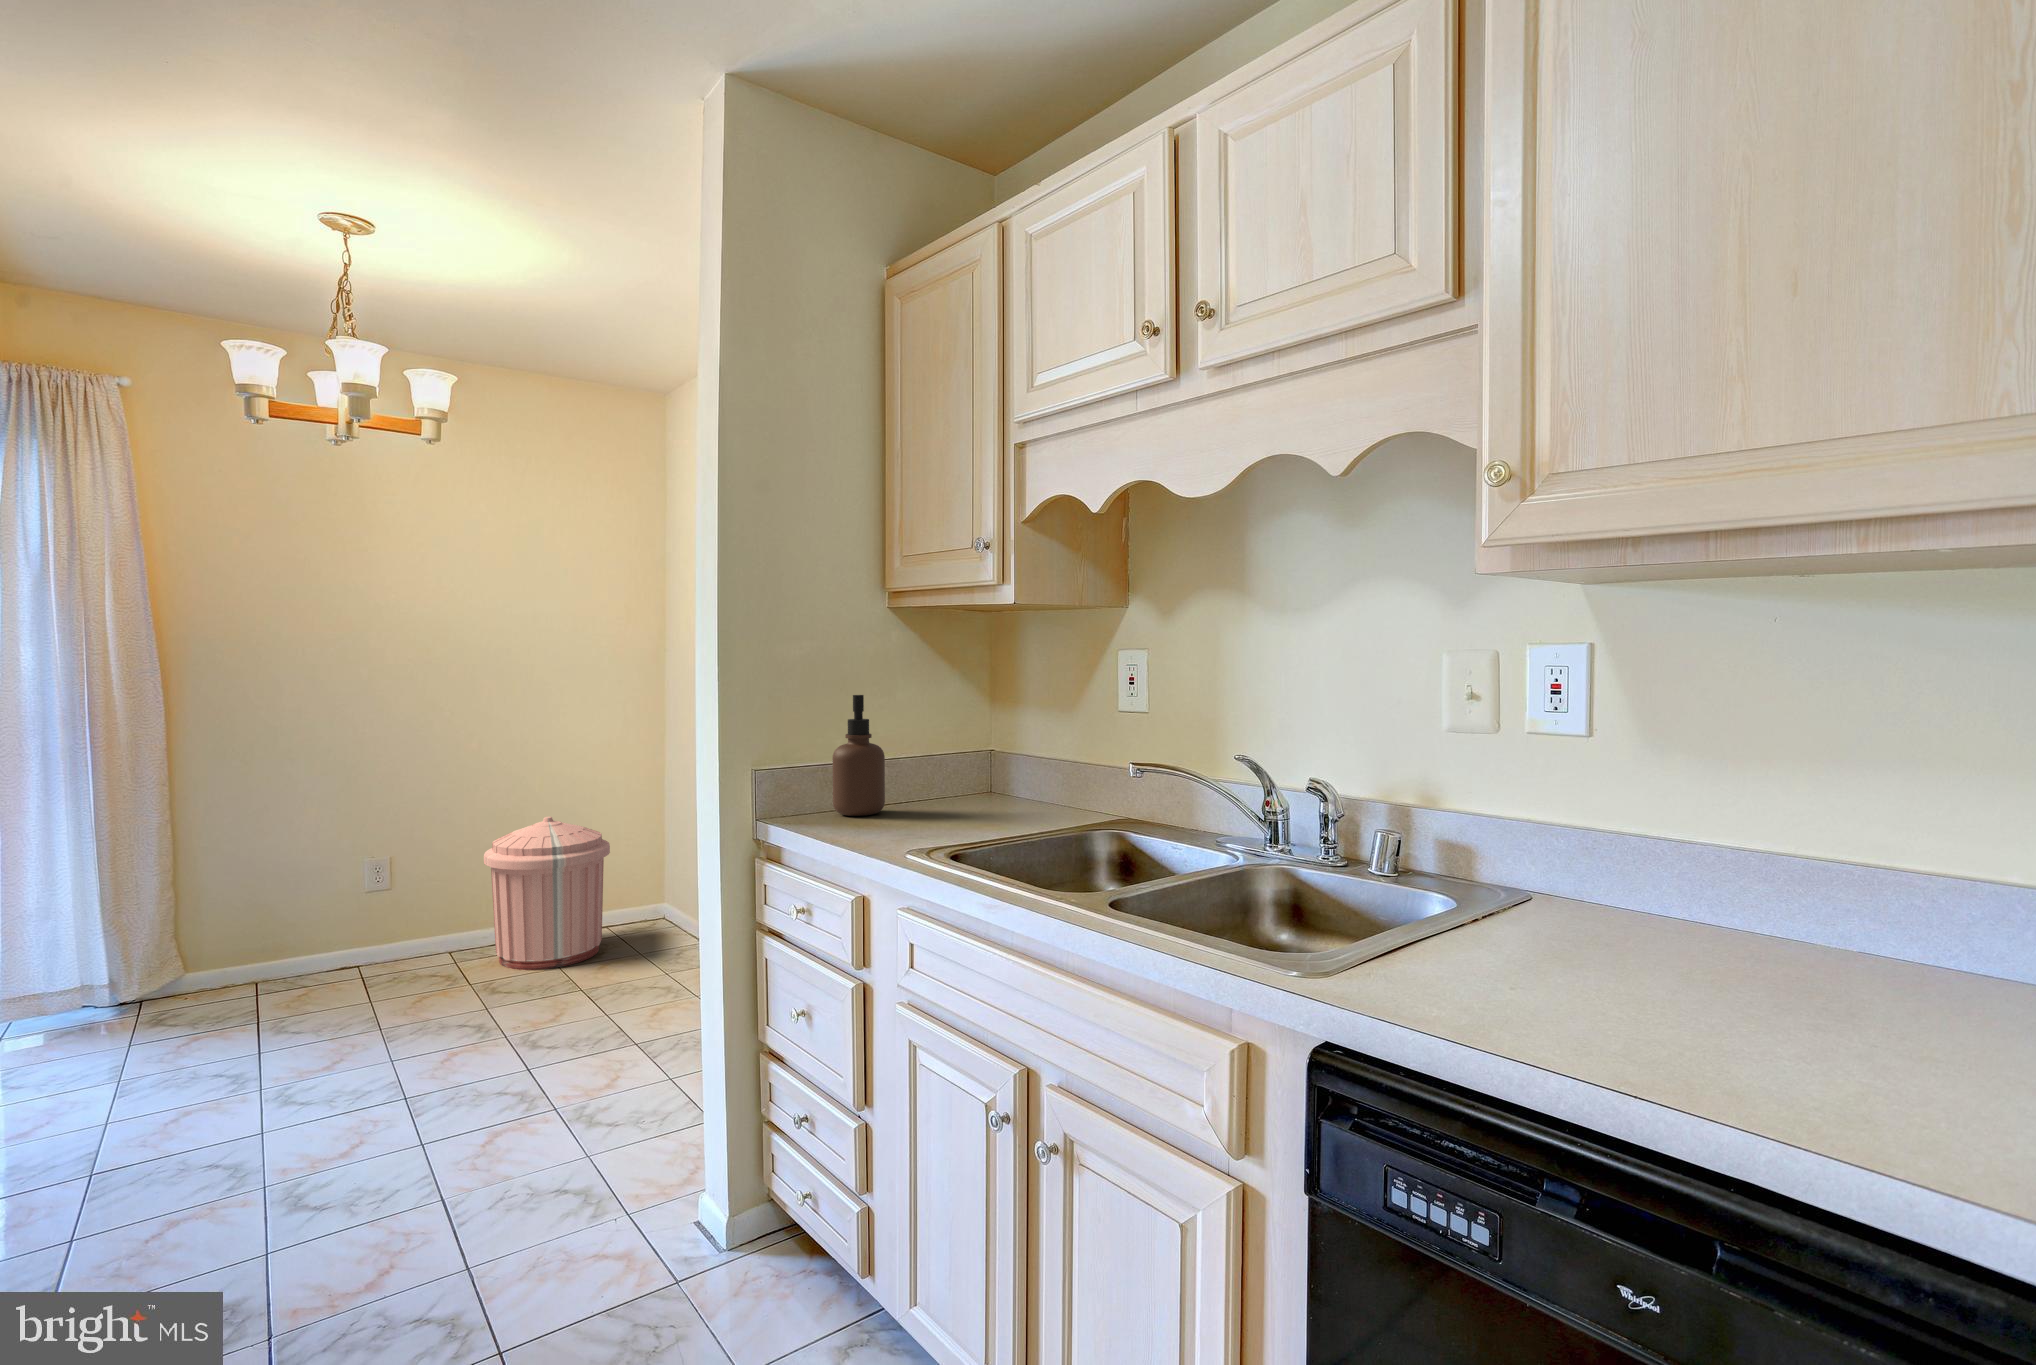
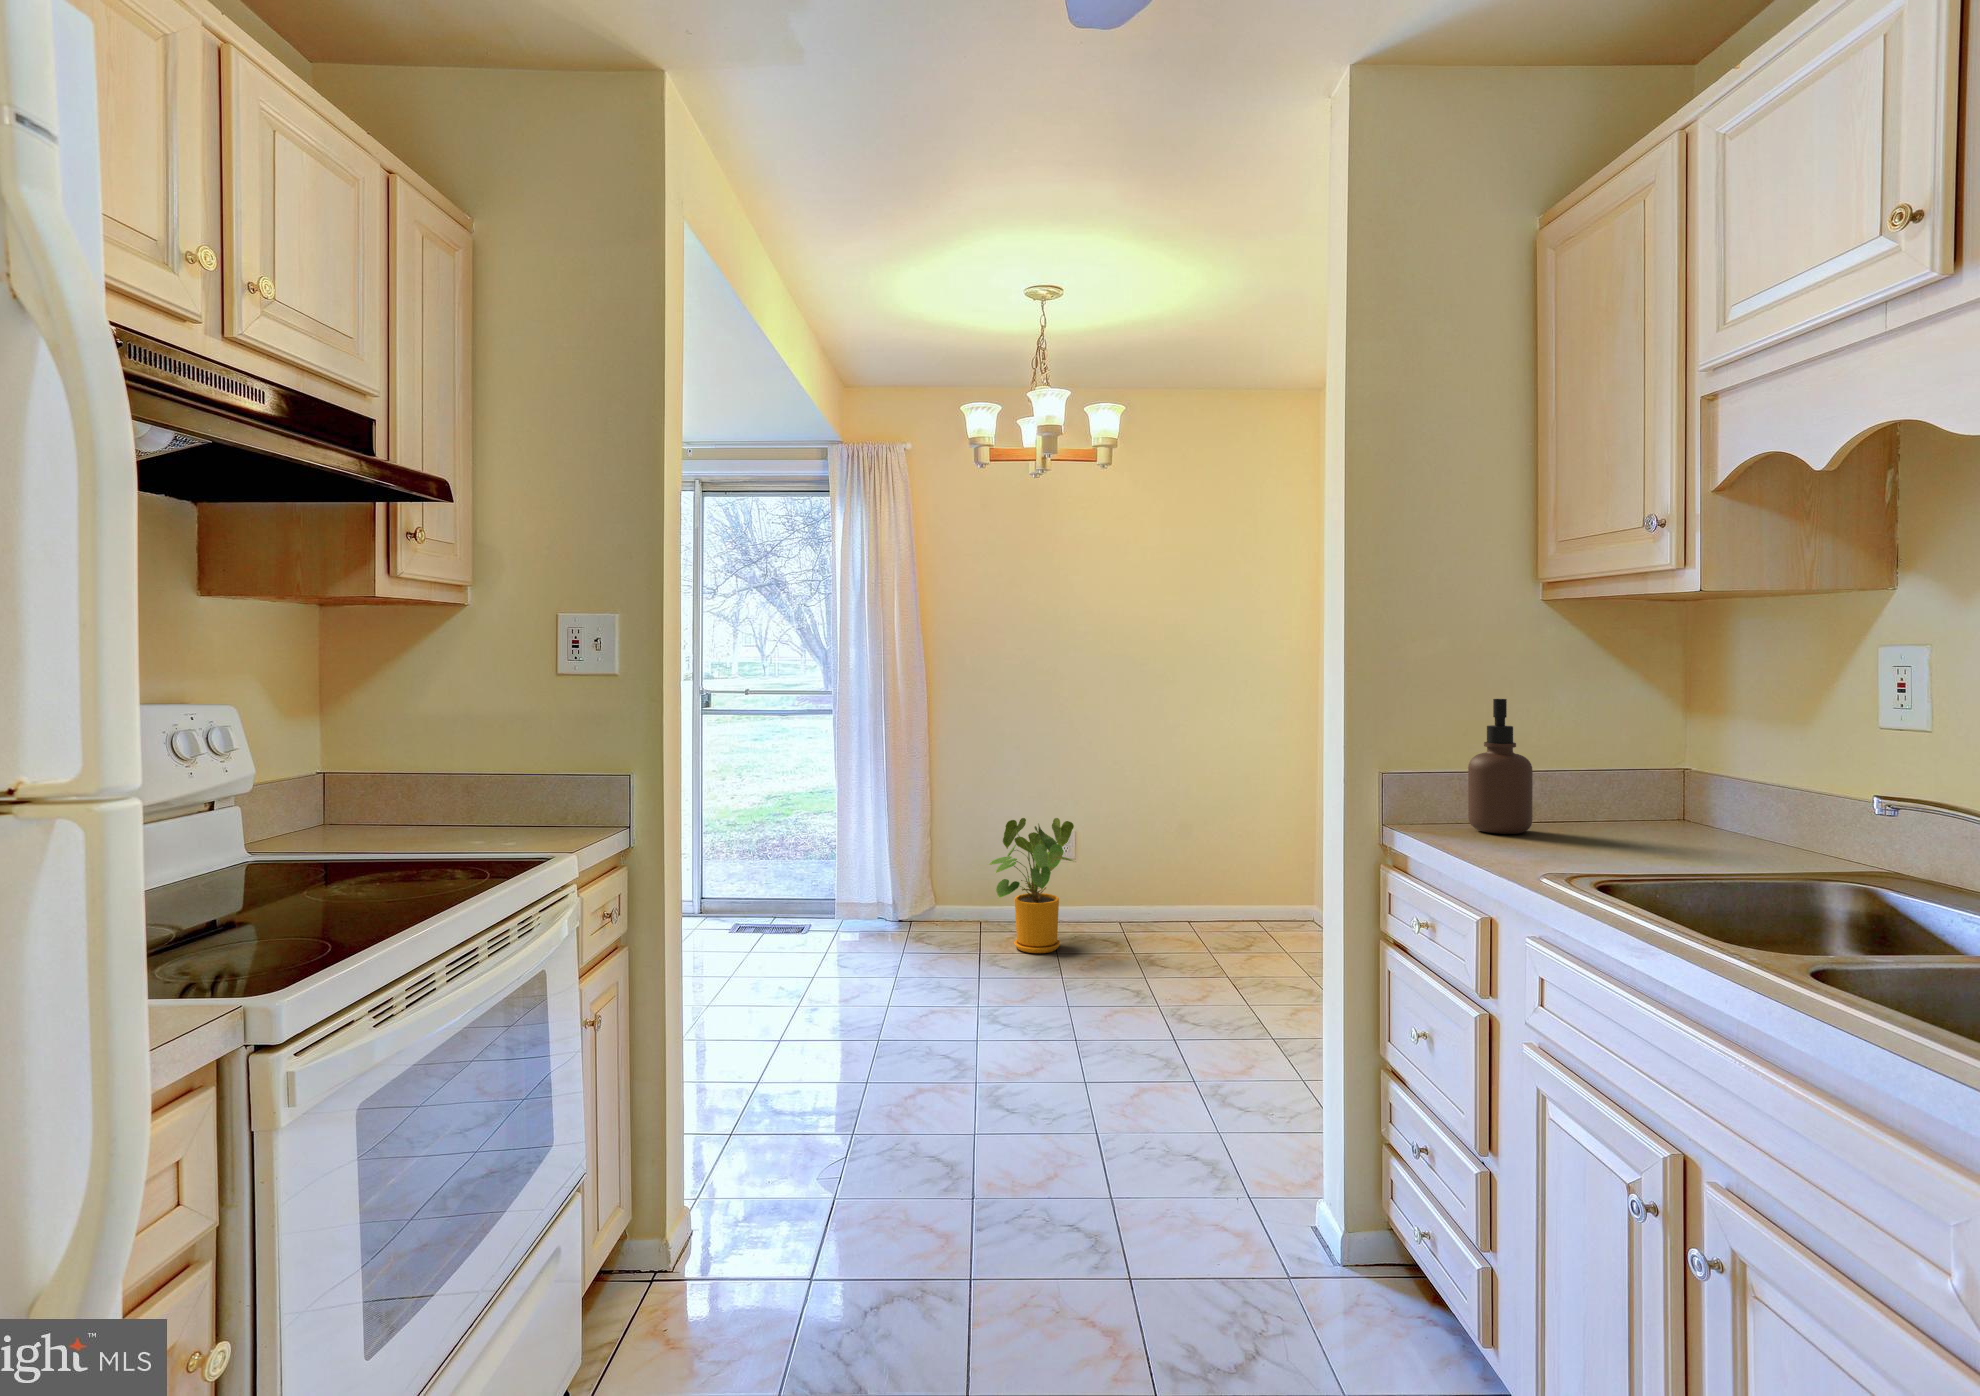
trash can: present [484,817,610,970] -> none [1145,812,1257,958]
house plant: none [271,840,402,1002] -> present [989,818,1076,953]

